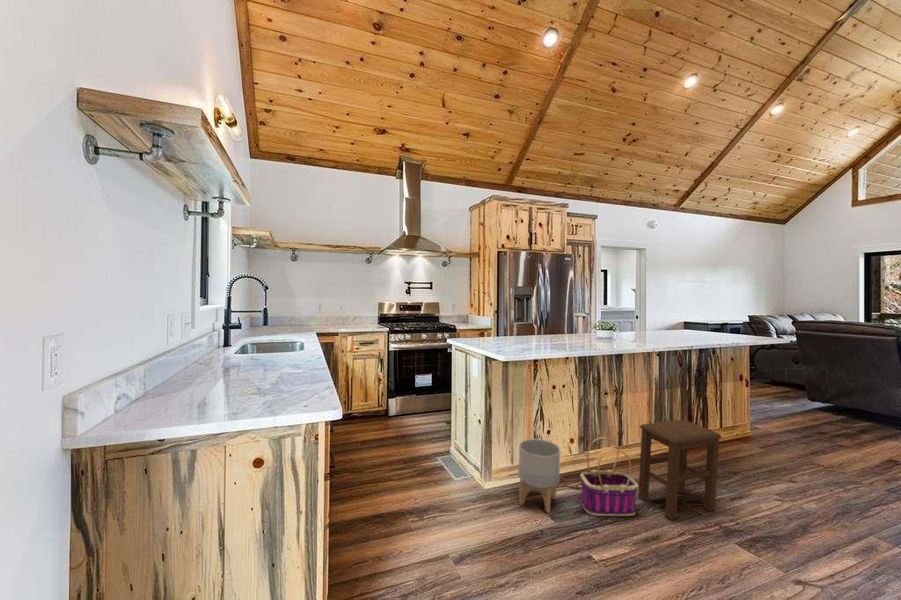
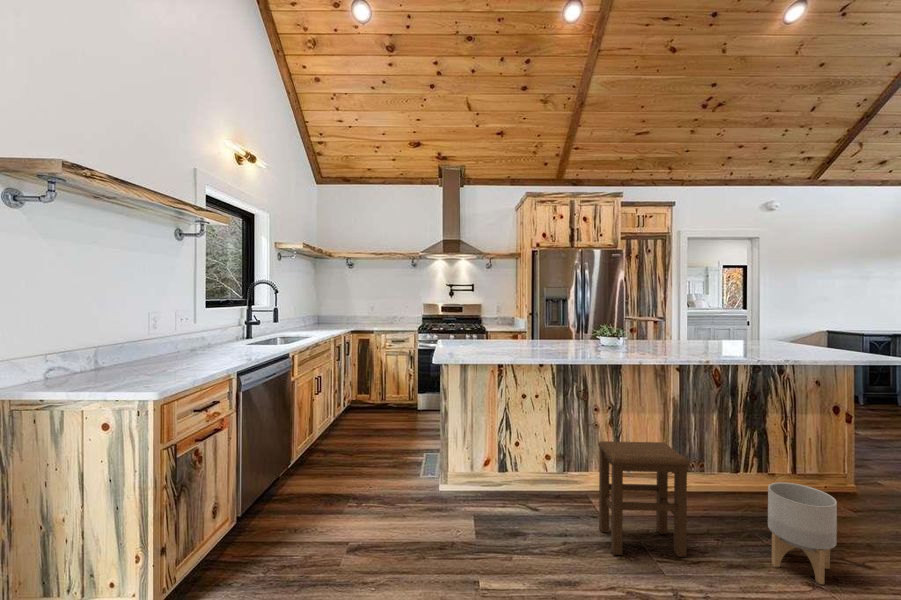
basket: present [581,437,638,516] -> none [520,451,579,542]
planter: present [518,439,560,513] -> present [768,482,837,584]

